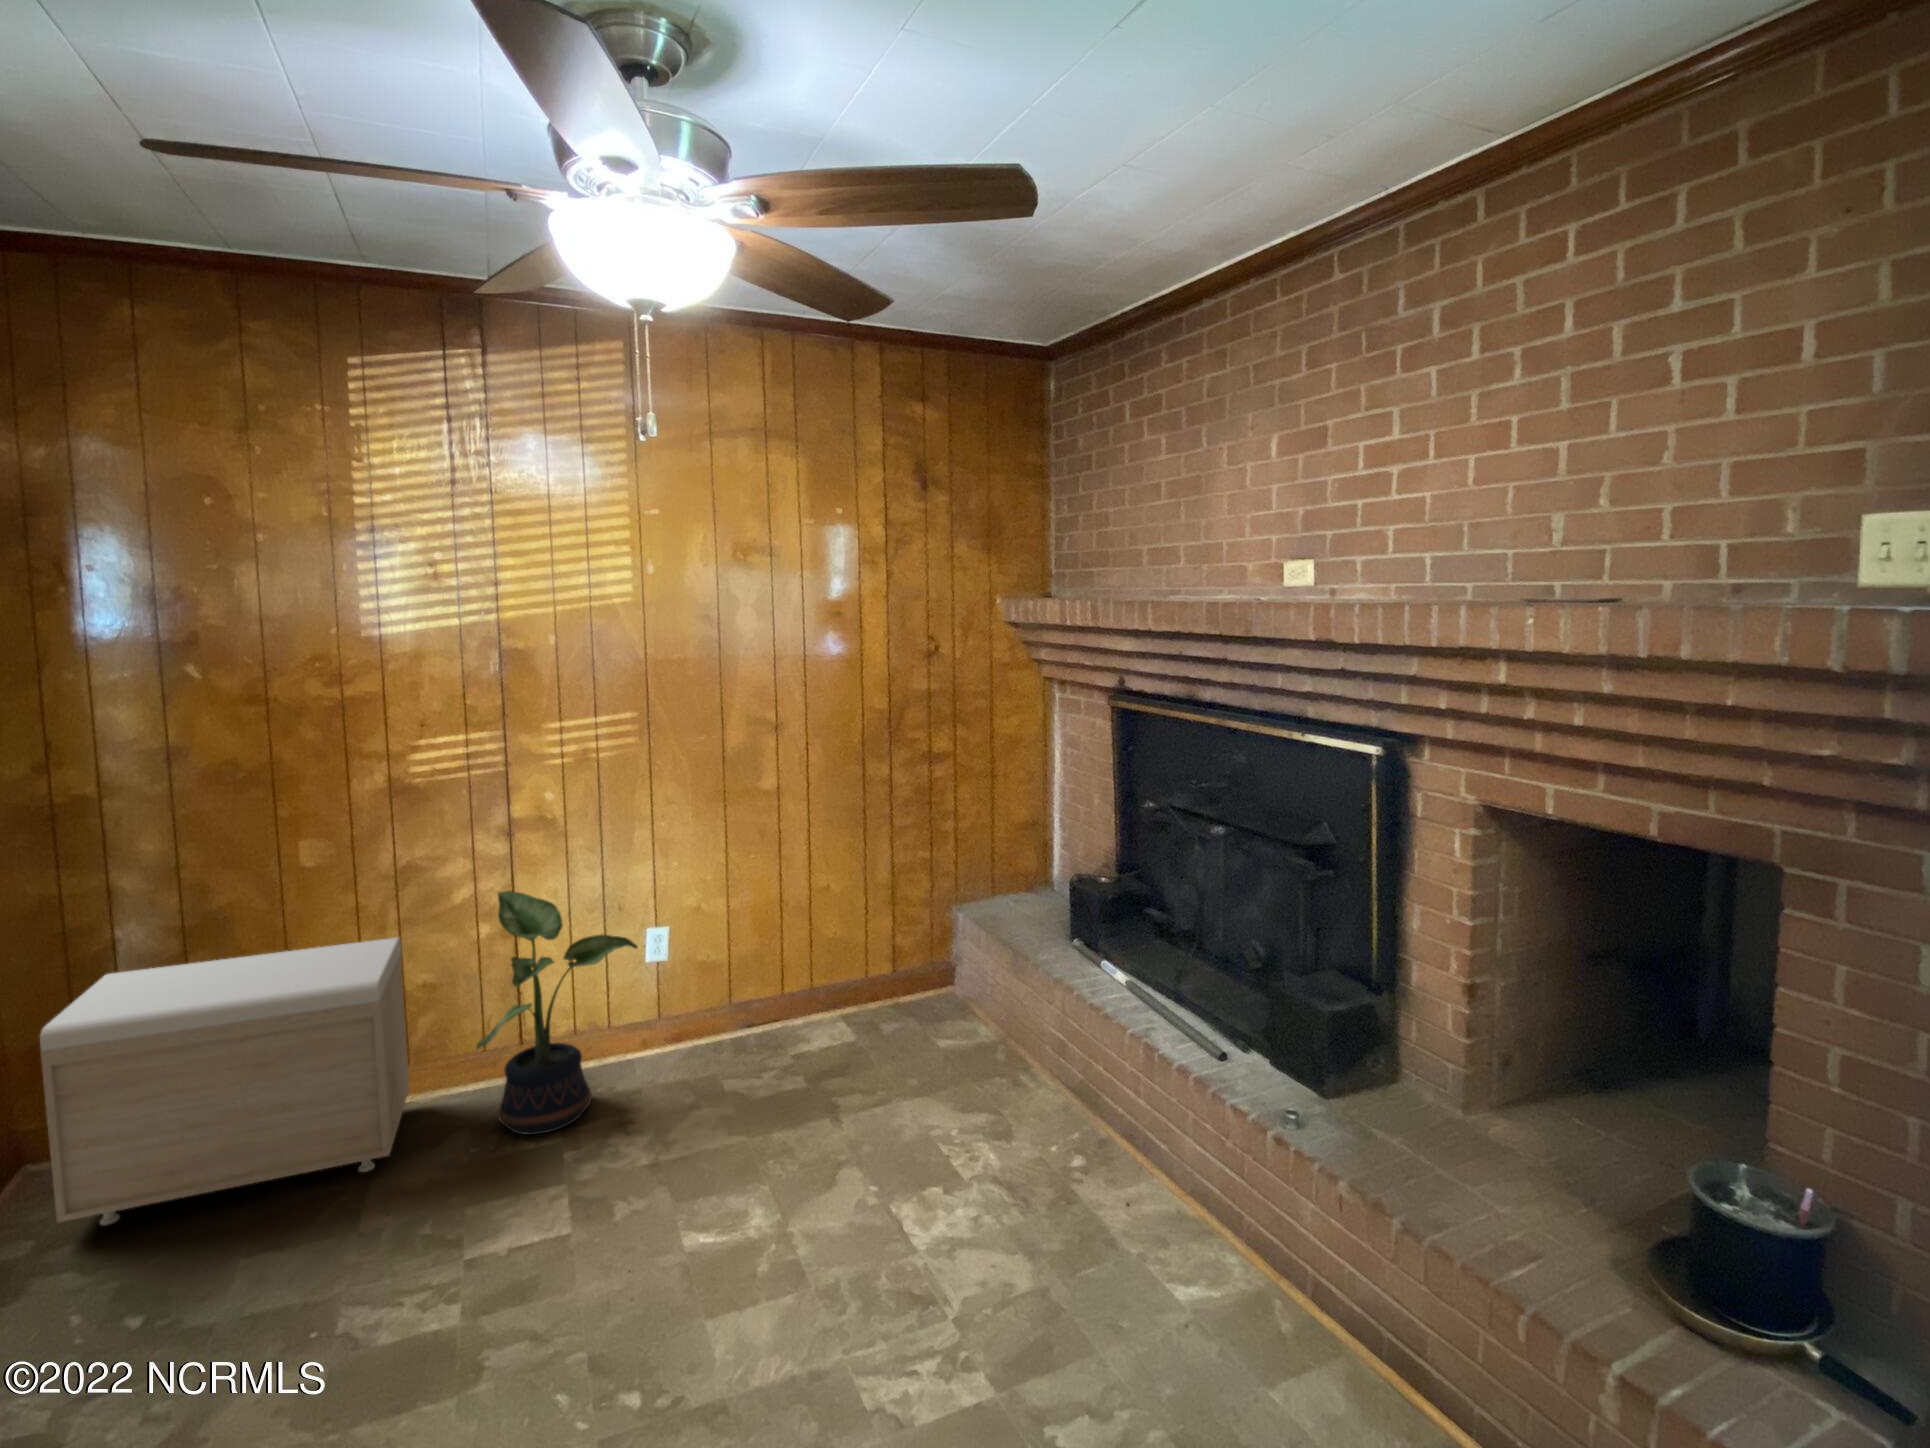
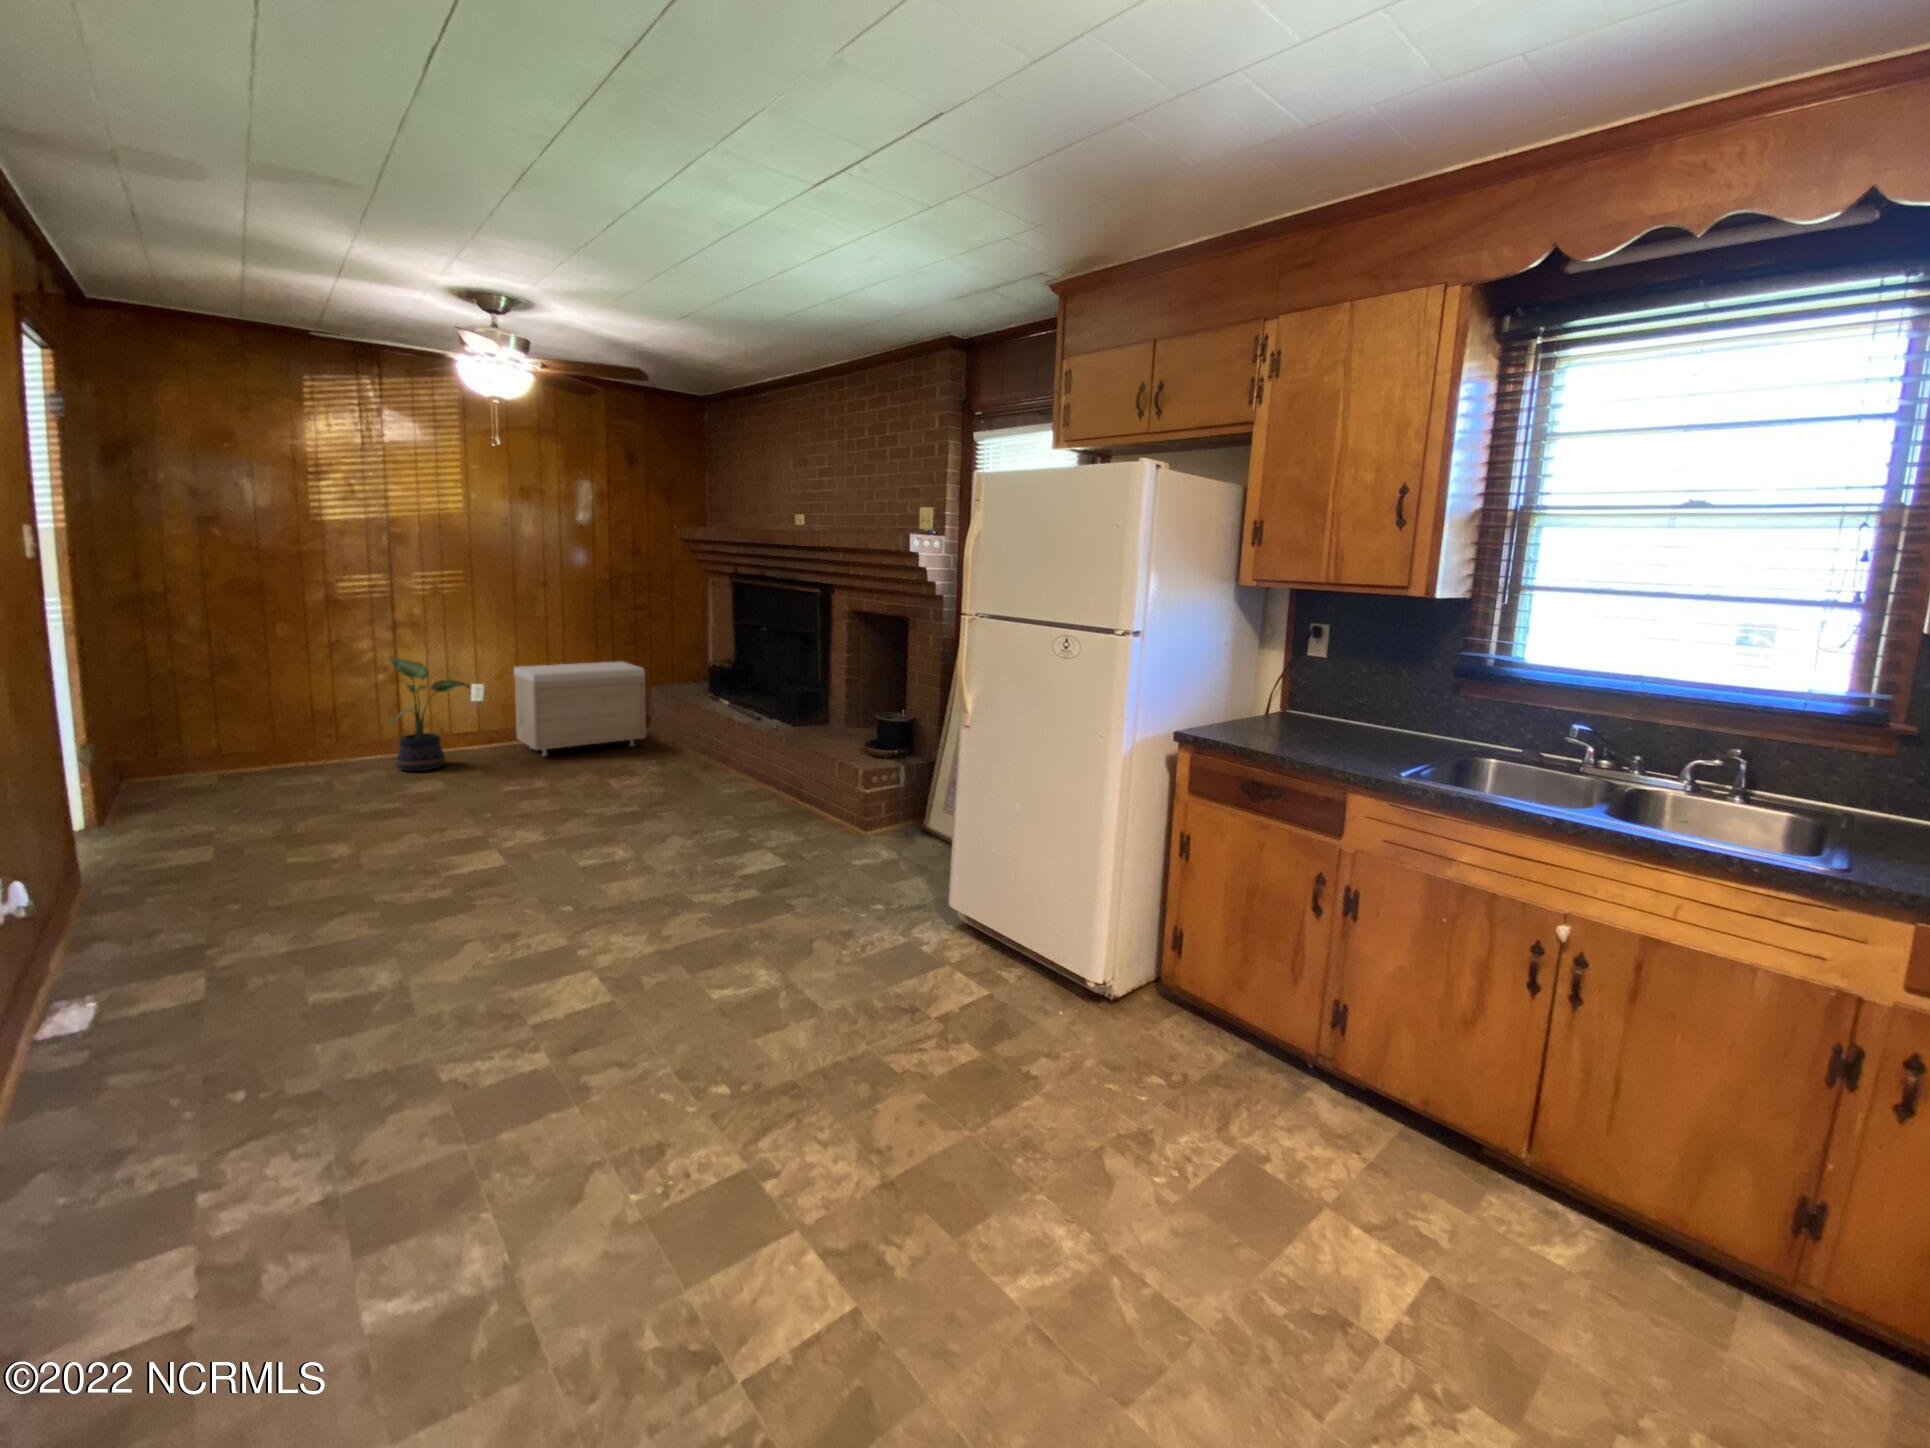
storage bench: present [40,938,409,1225] -> present [514,661,646,756]

